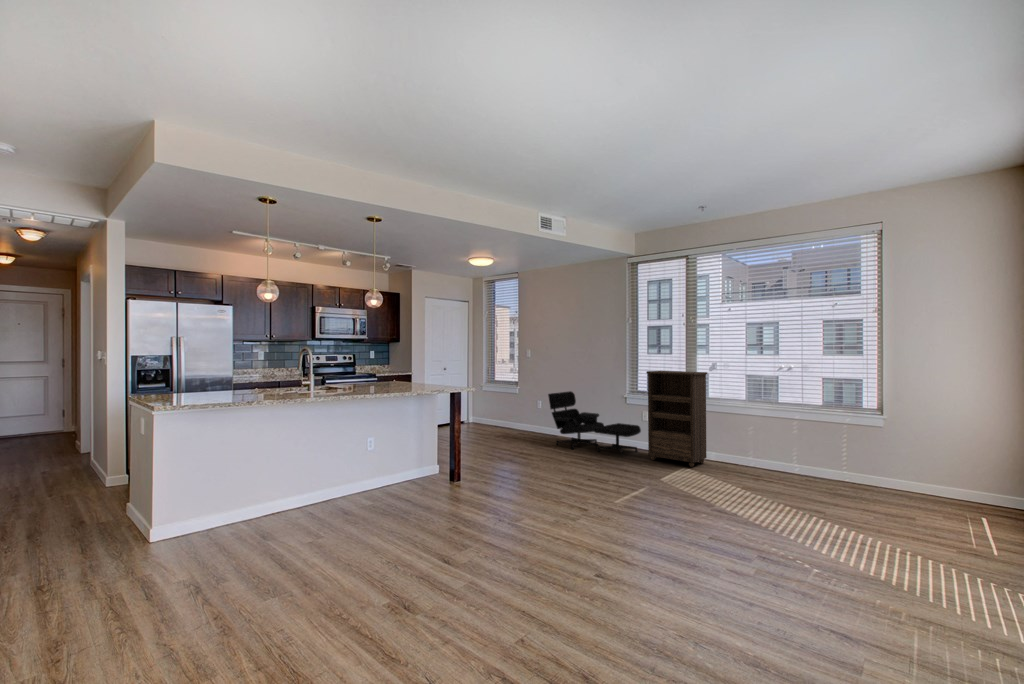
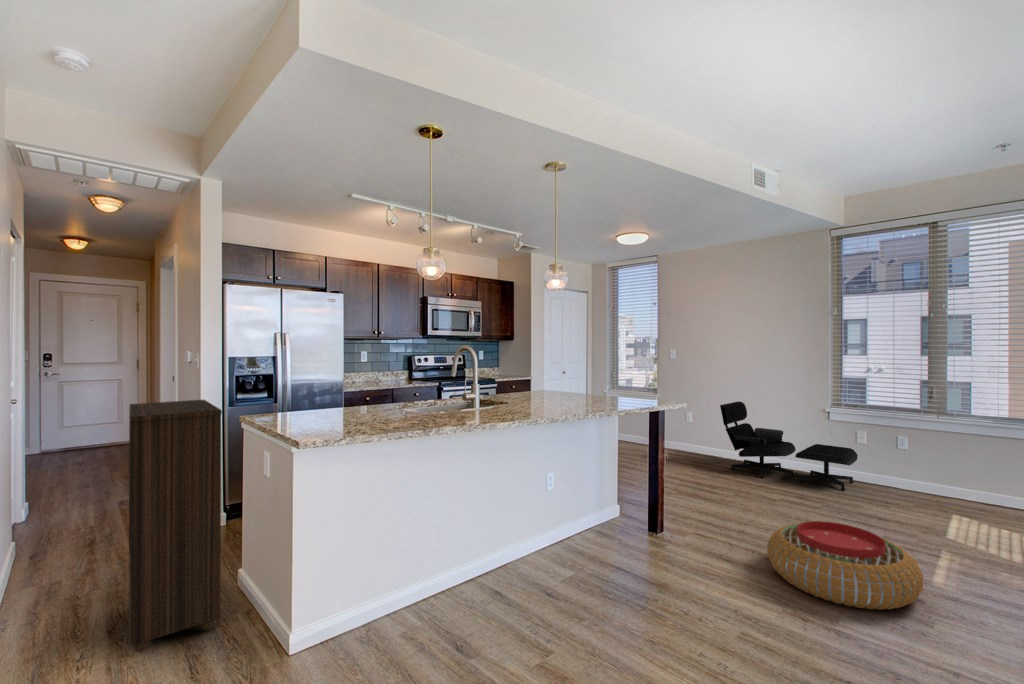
bookshelf: present [647,371,707,467] -> present [129,400,222,652]
pouf: none [503,466,588,514] -> present [767,521,923,610]

